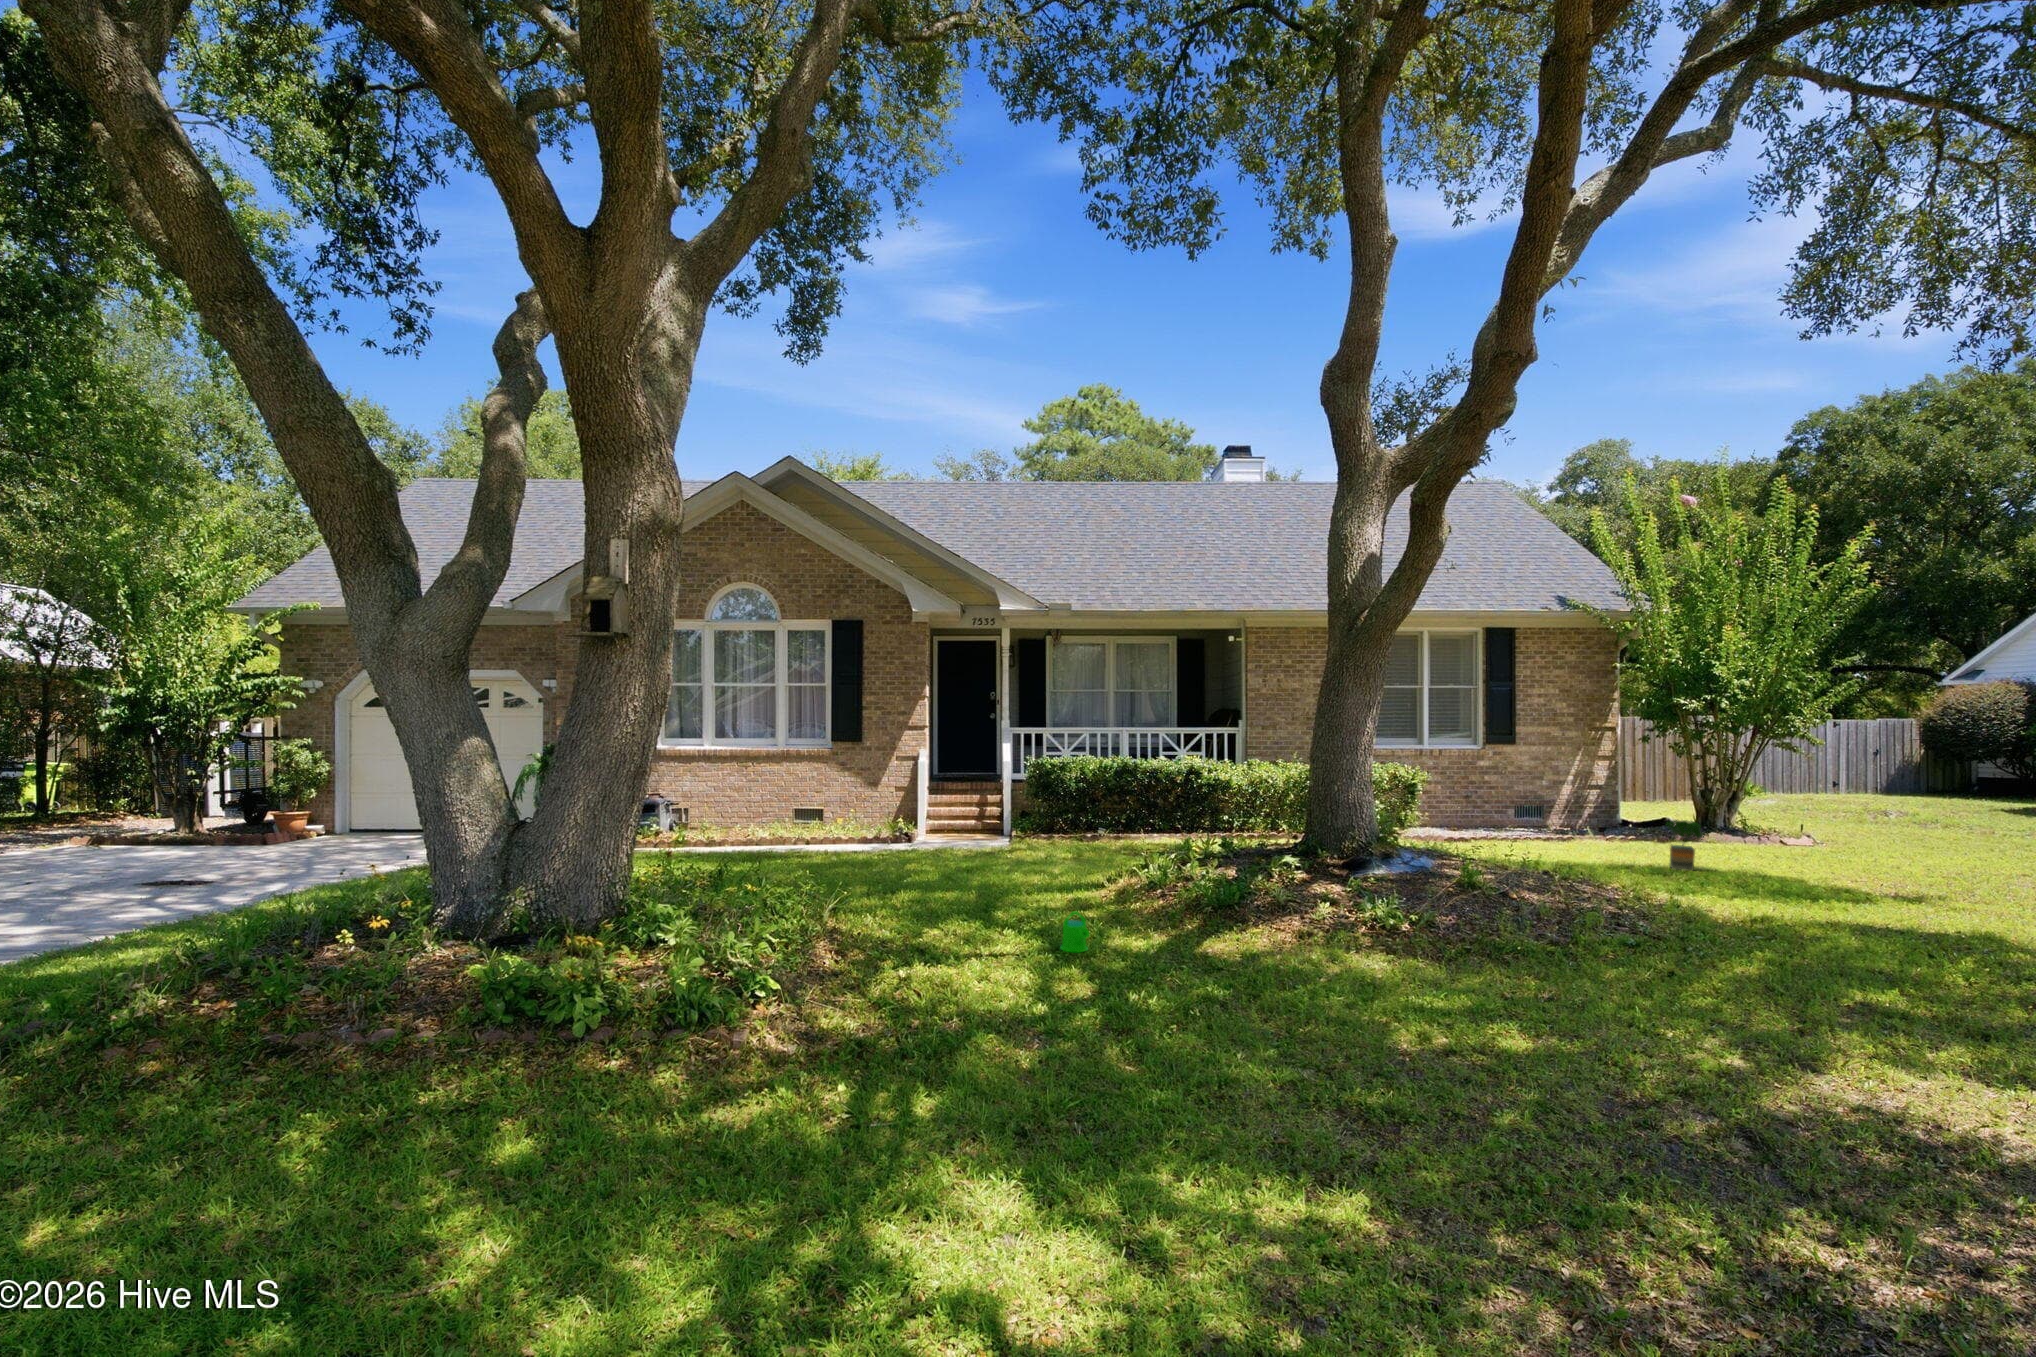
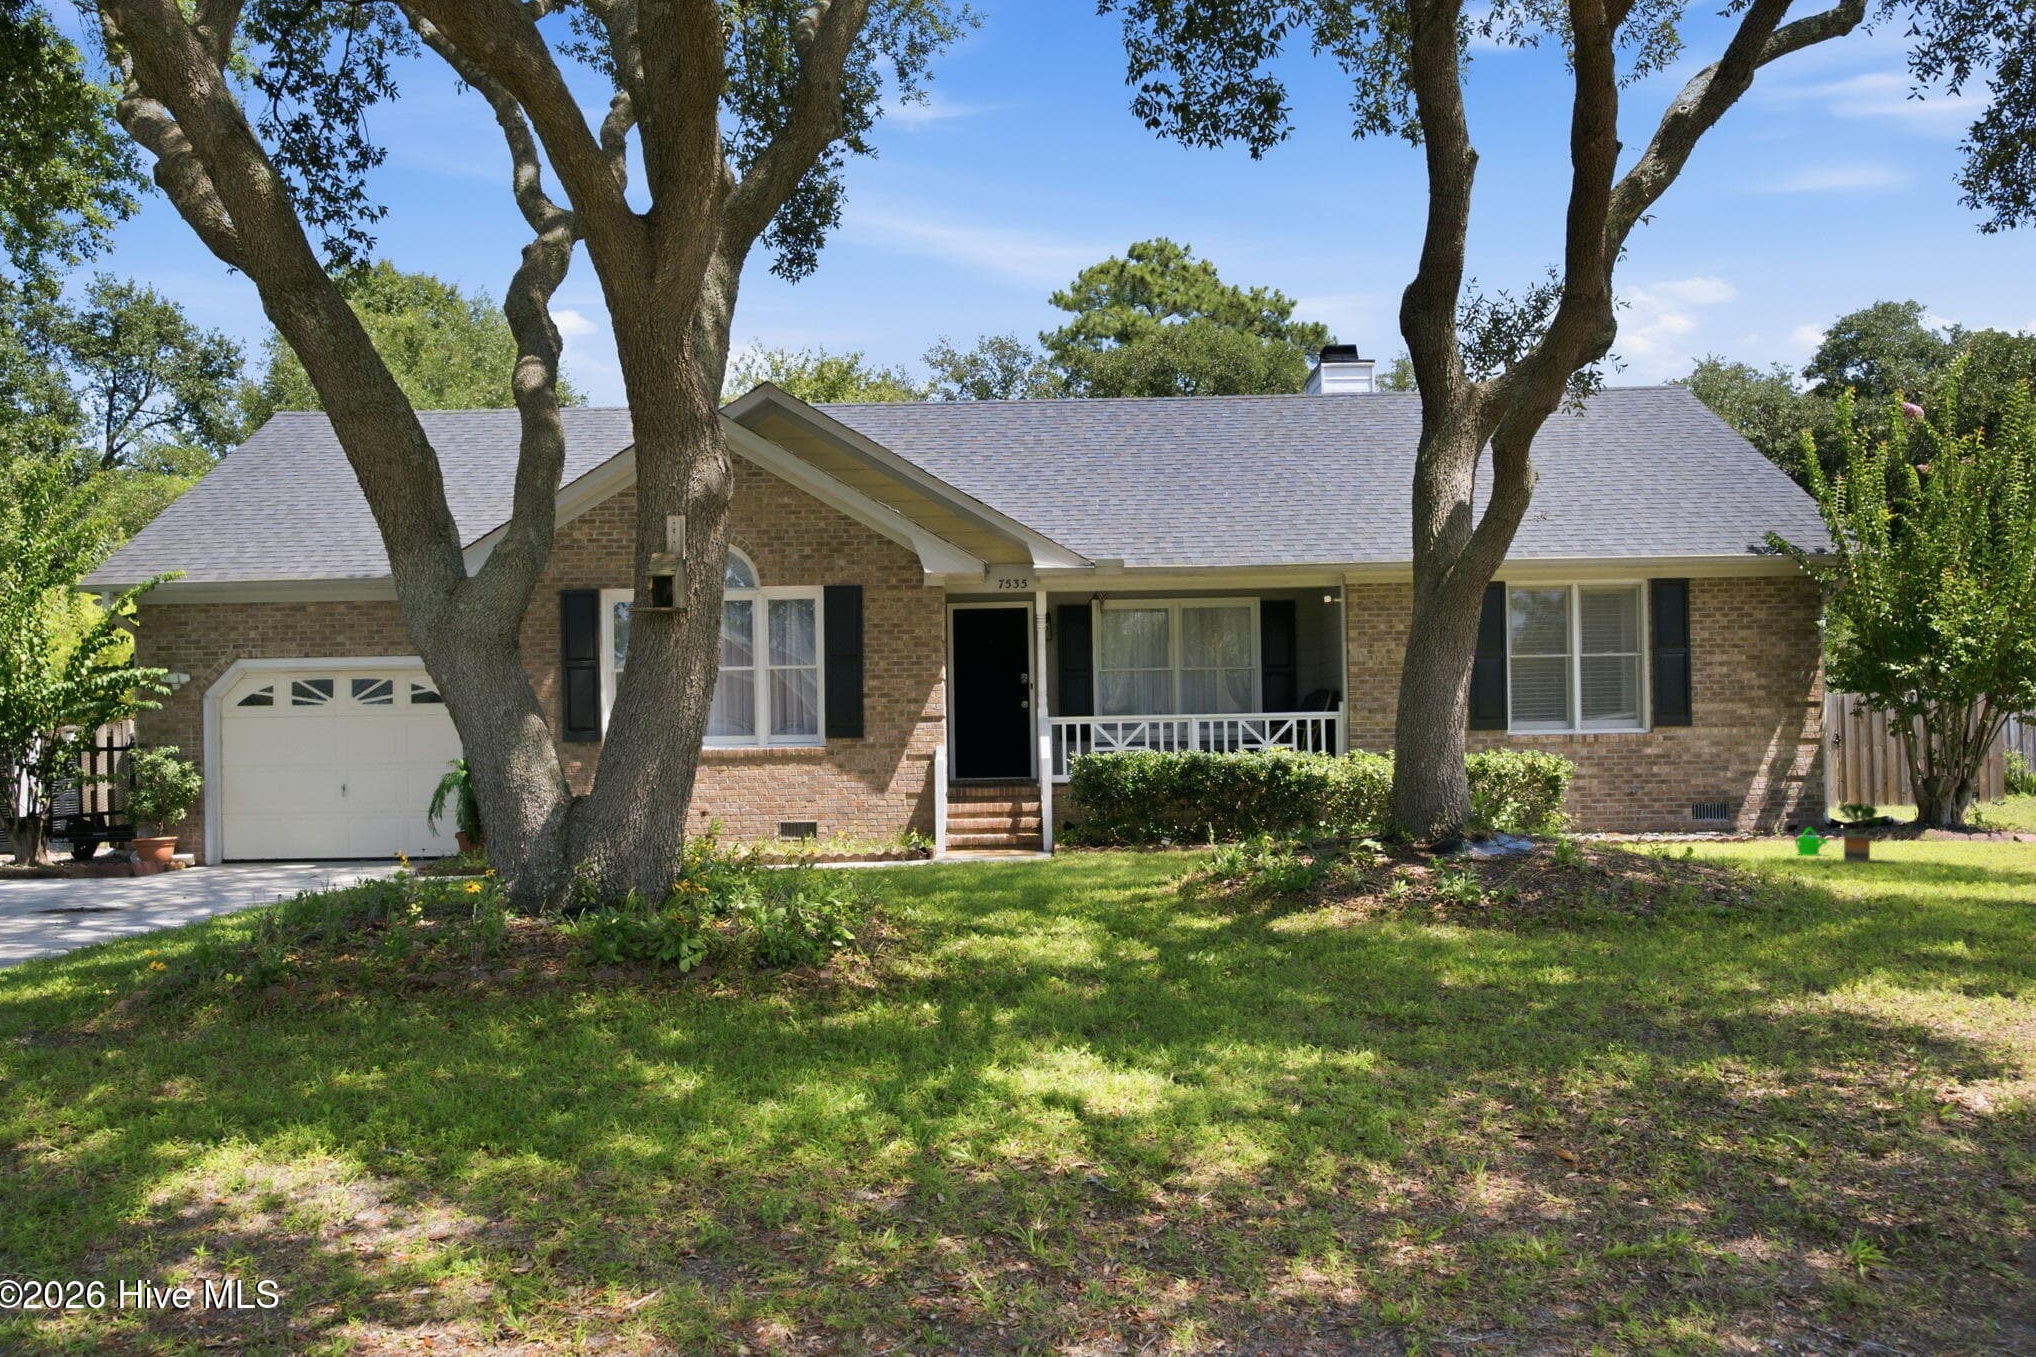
watering can: present [1060,911,1090,952] -> present [1795,828,1827,856]

